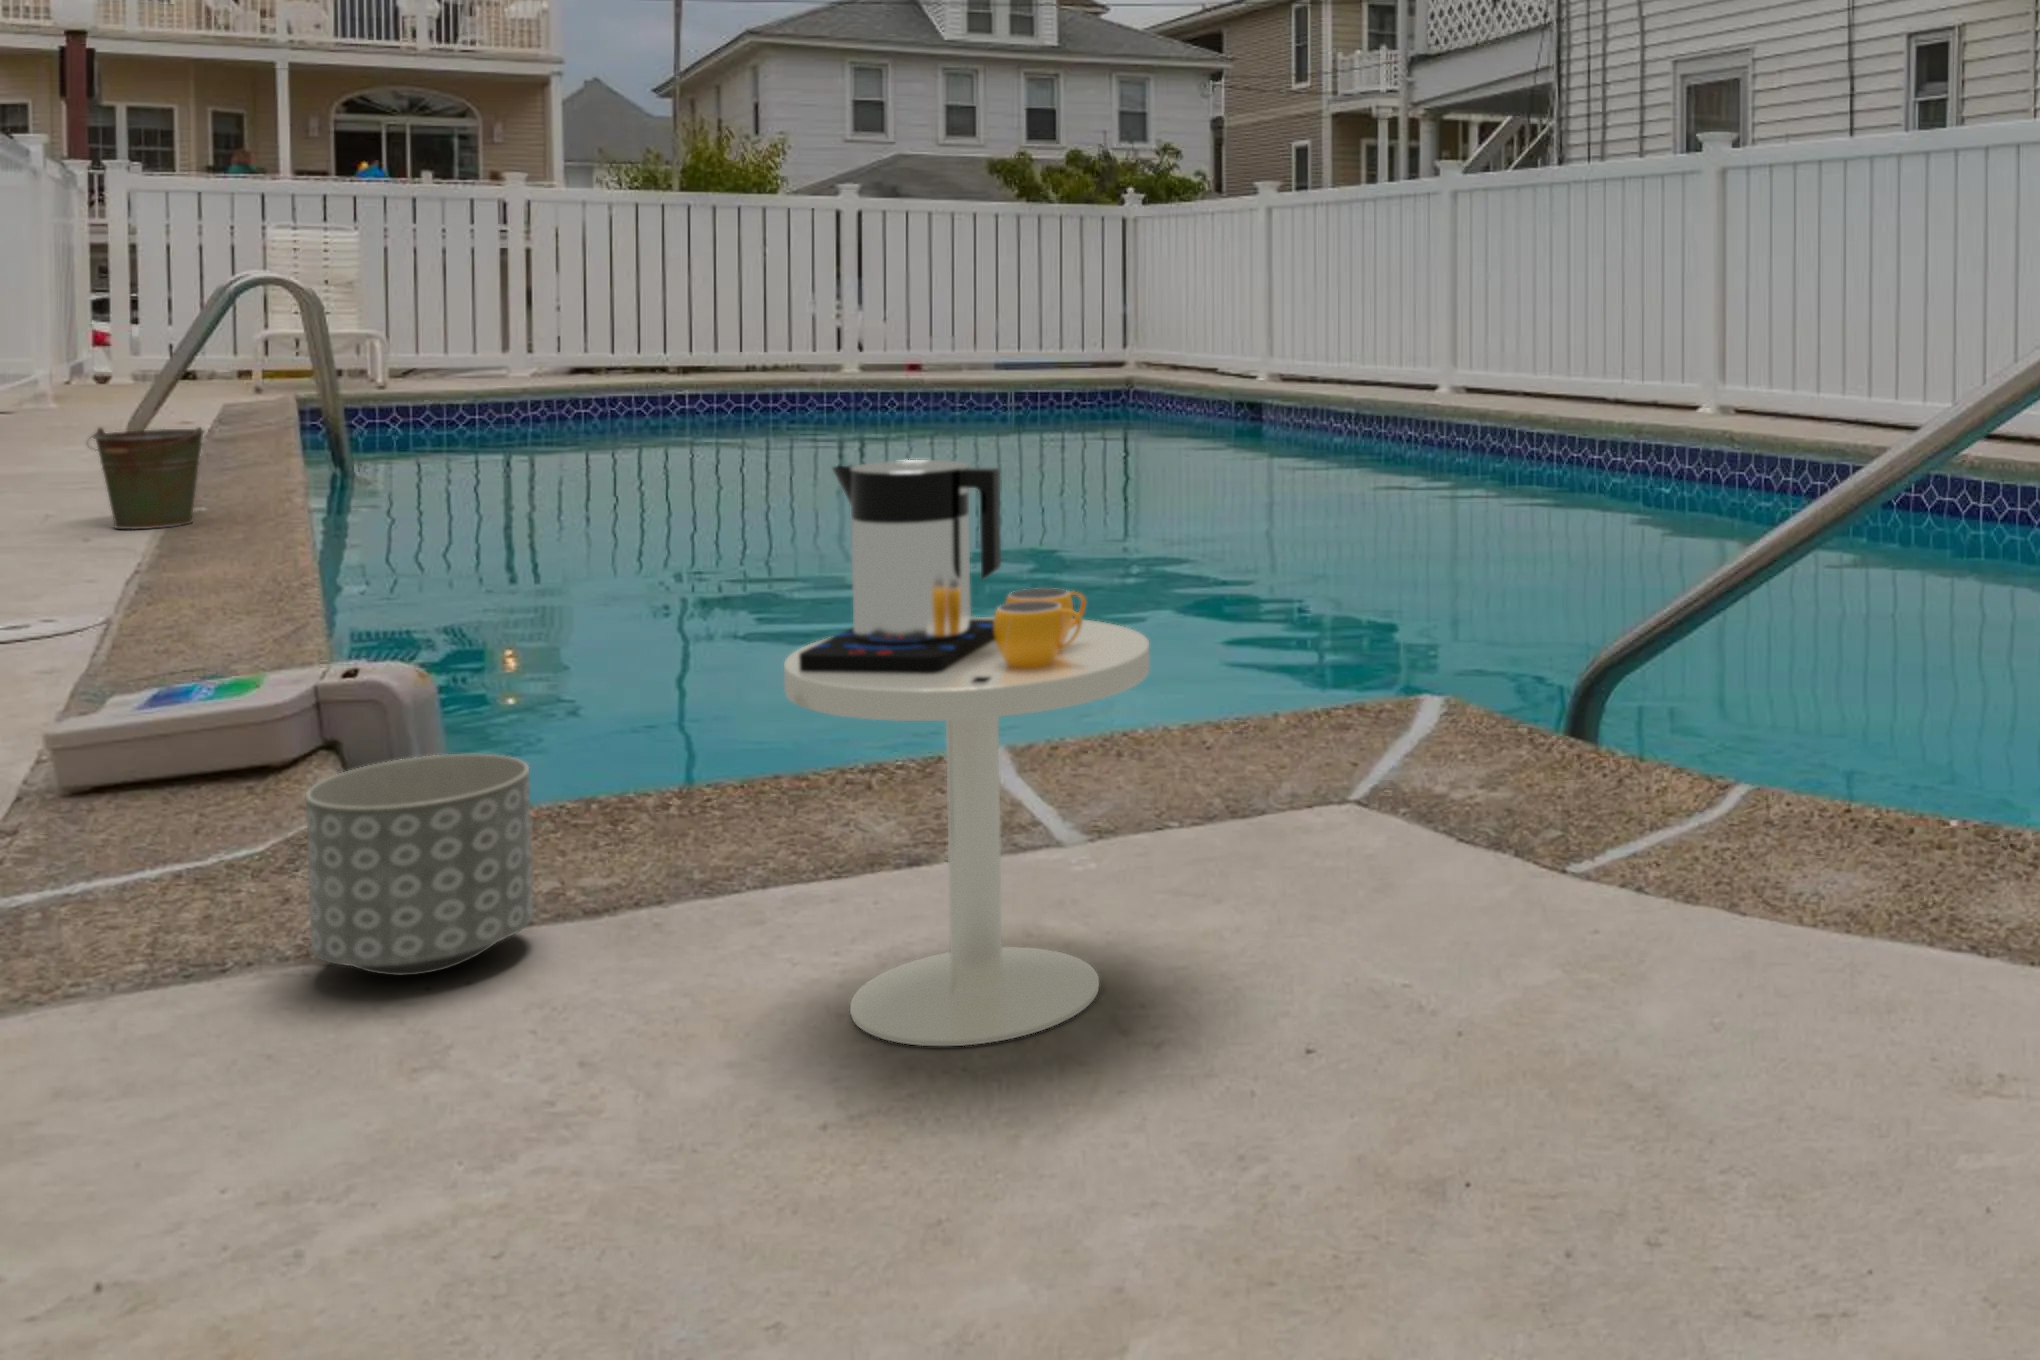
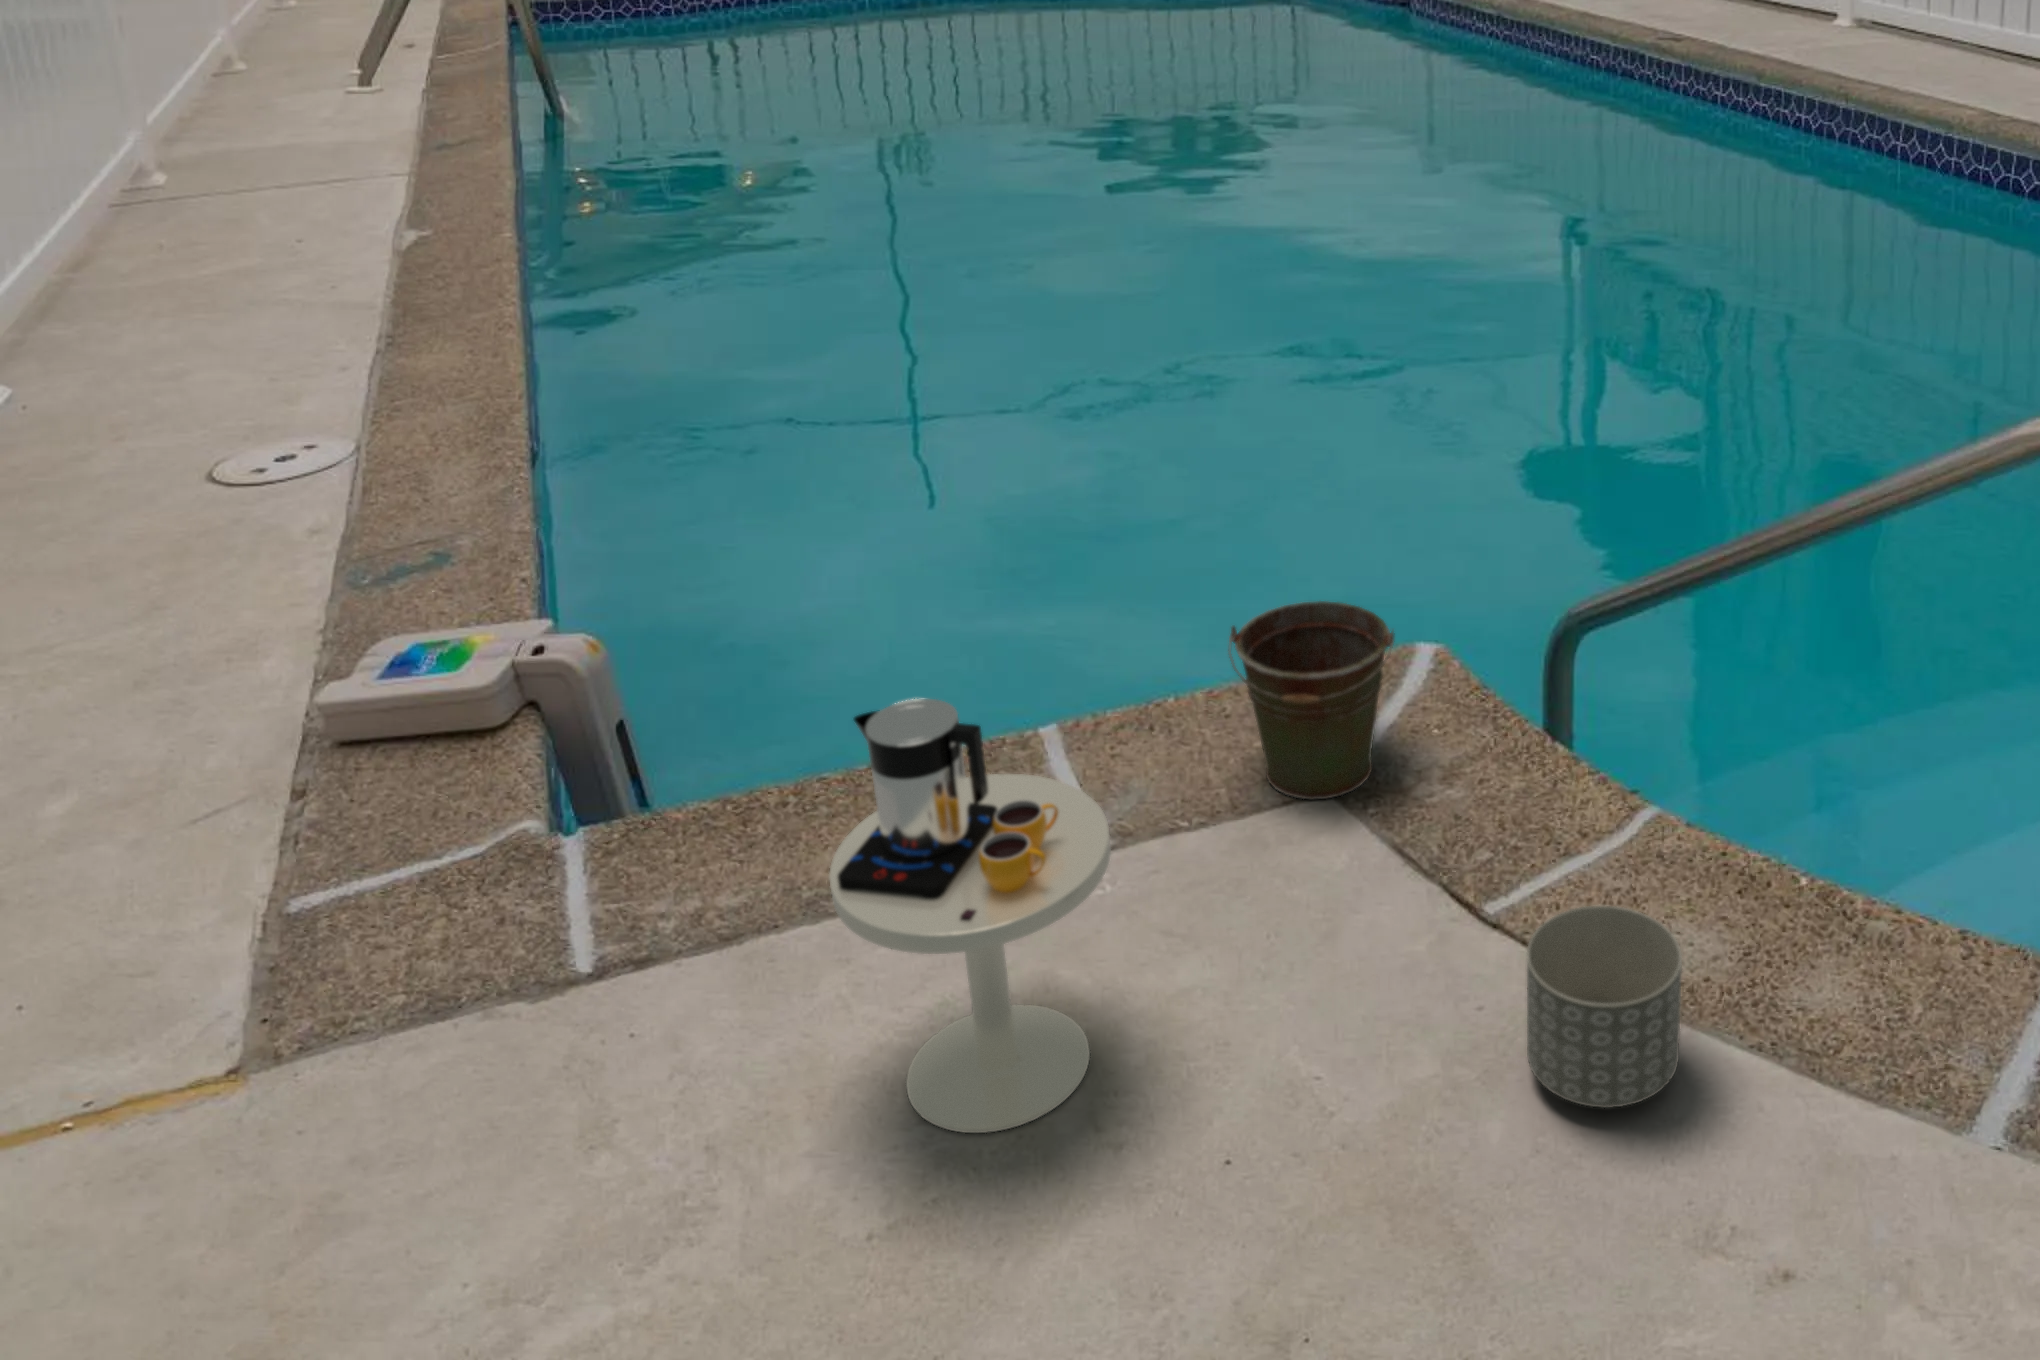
bucket: present [92,427,205,529] -> present [1228,601,1394,799]
planter: present [306,754,533,976] -> present [1527,905,1682,1108]

